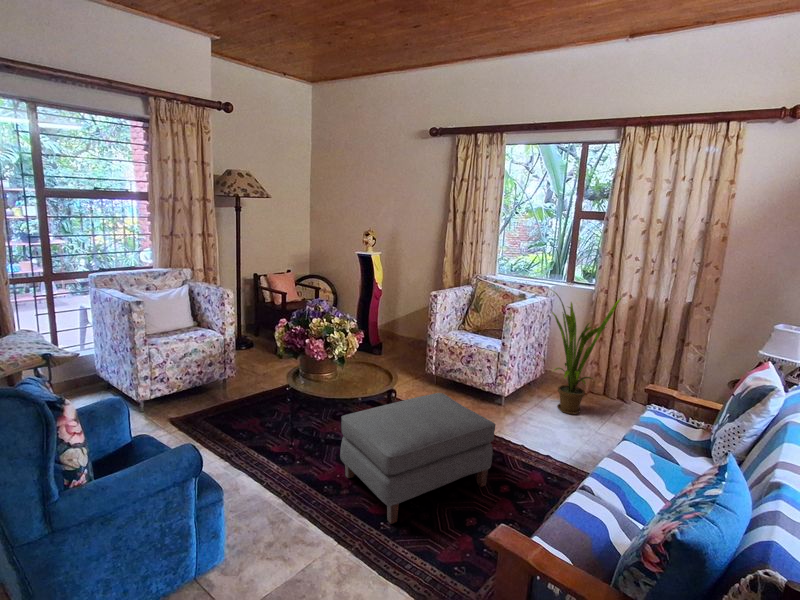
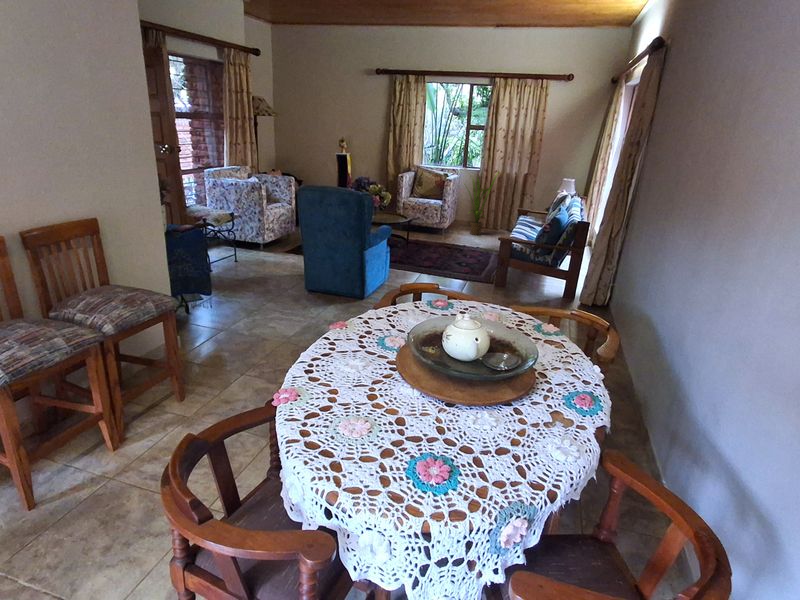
ottoman: present [340,393,496,524] -> none [403,217,469,263]

